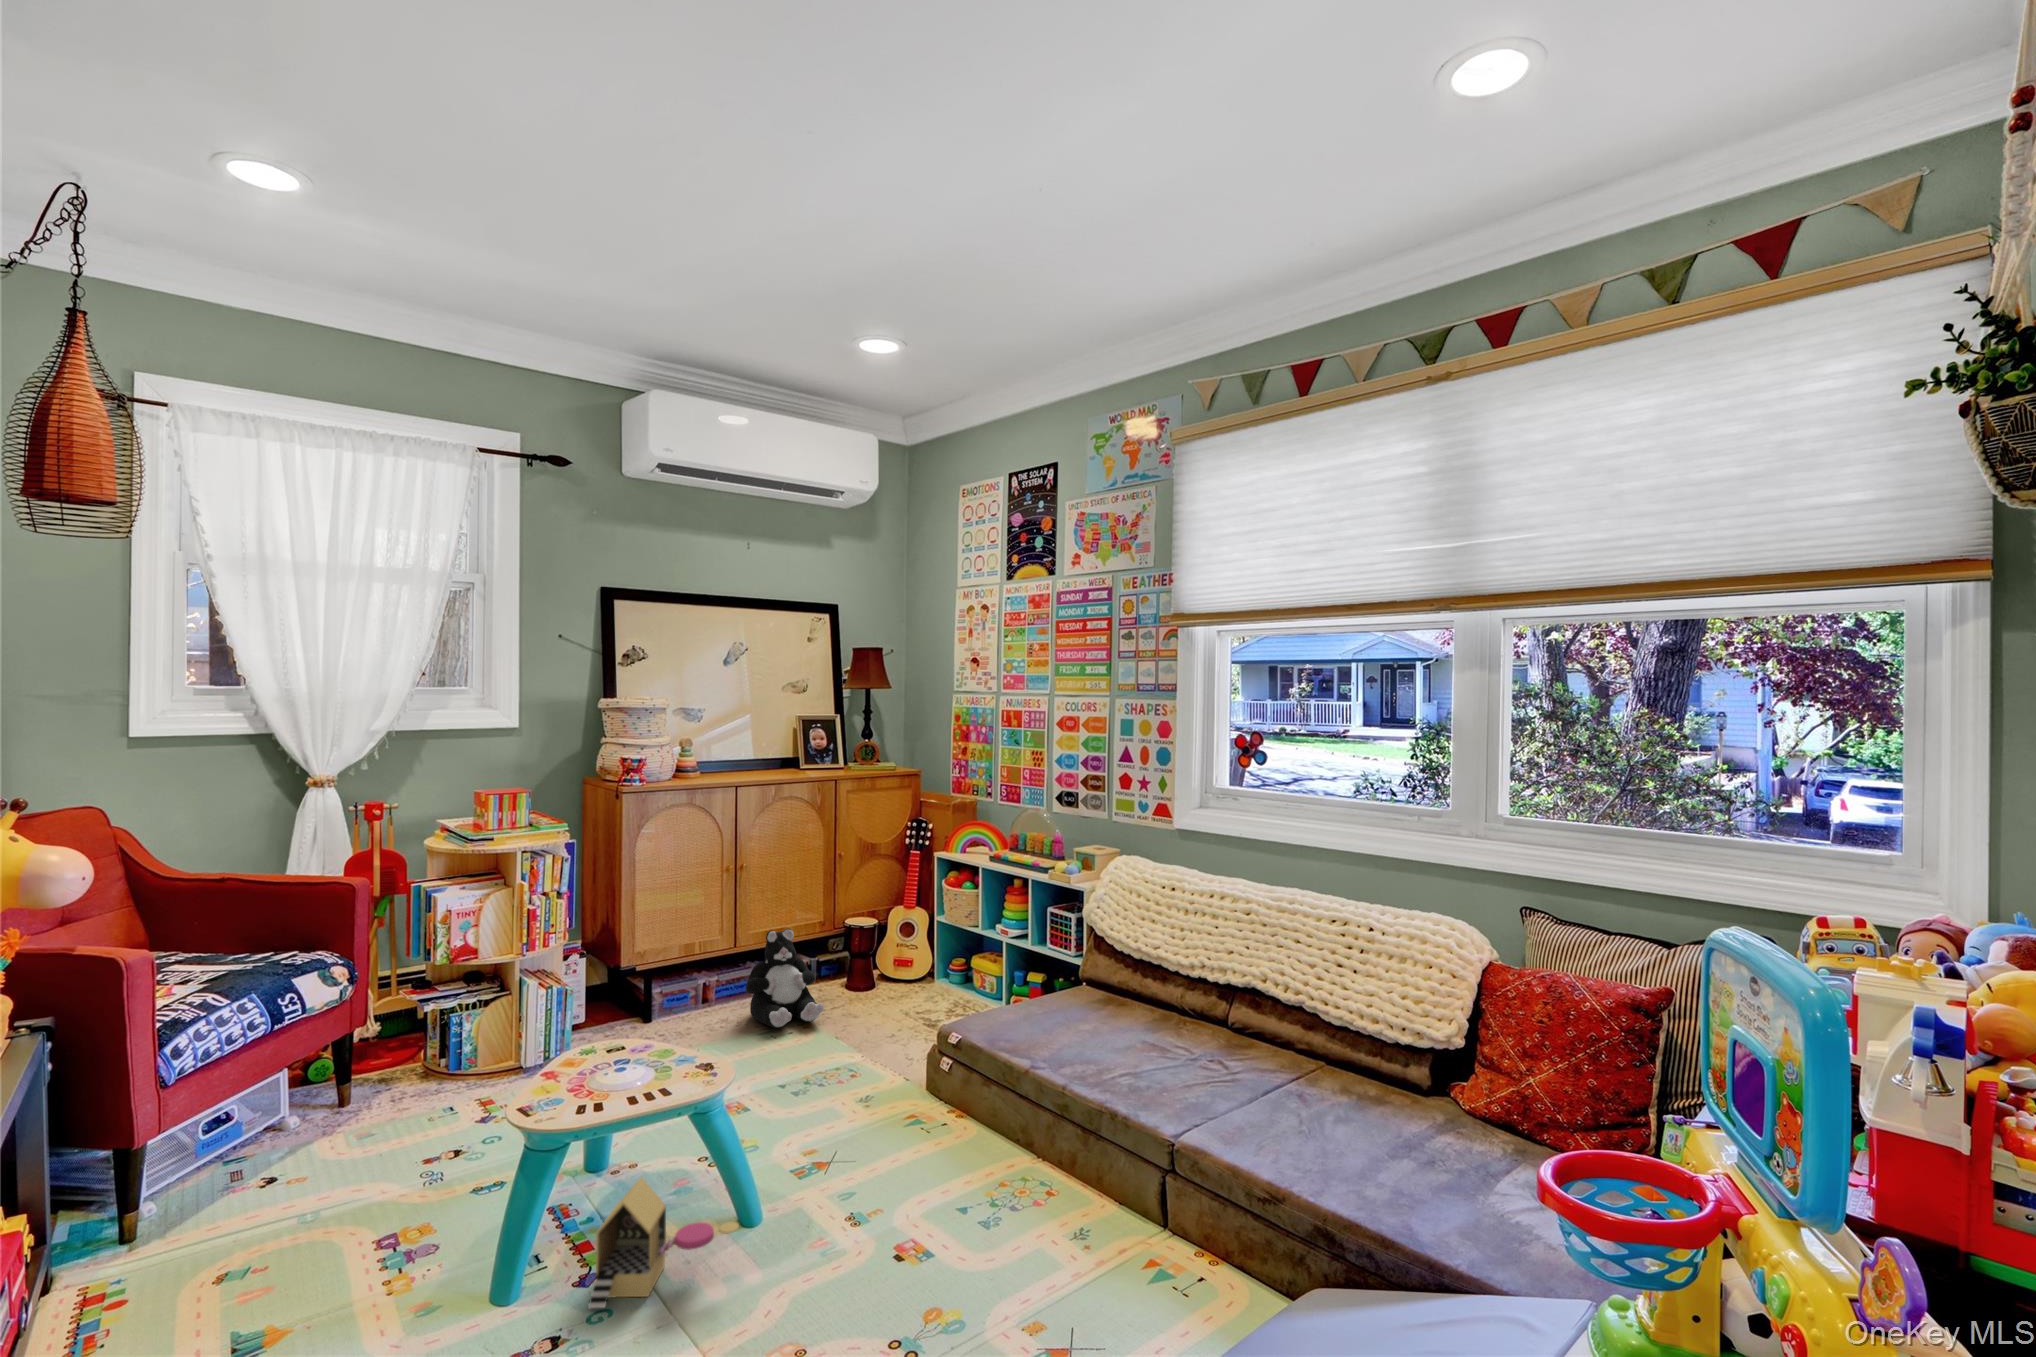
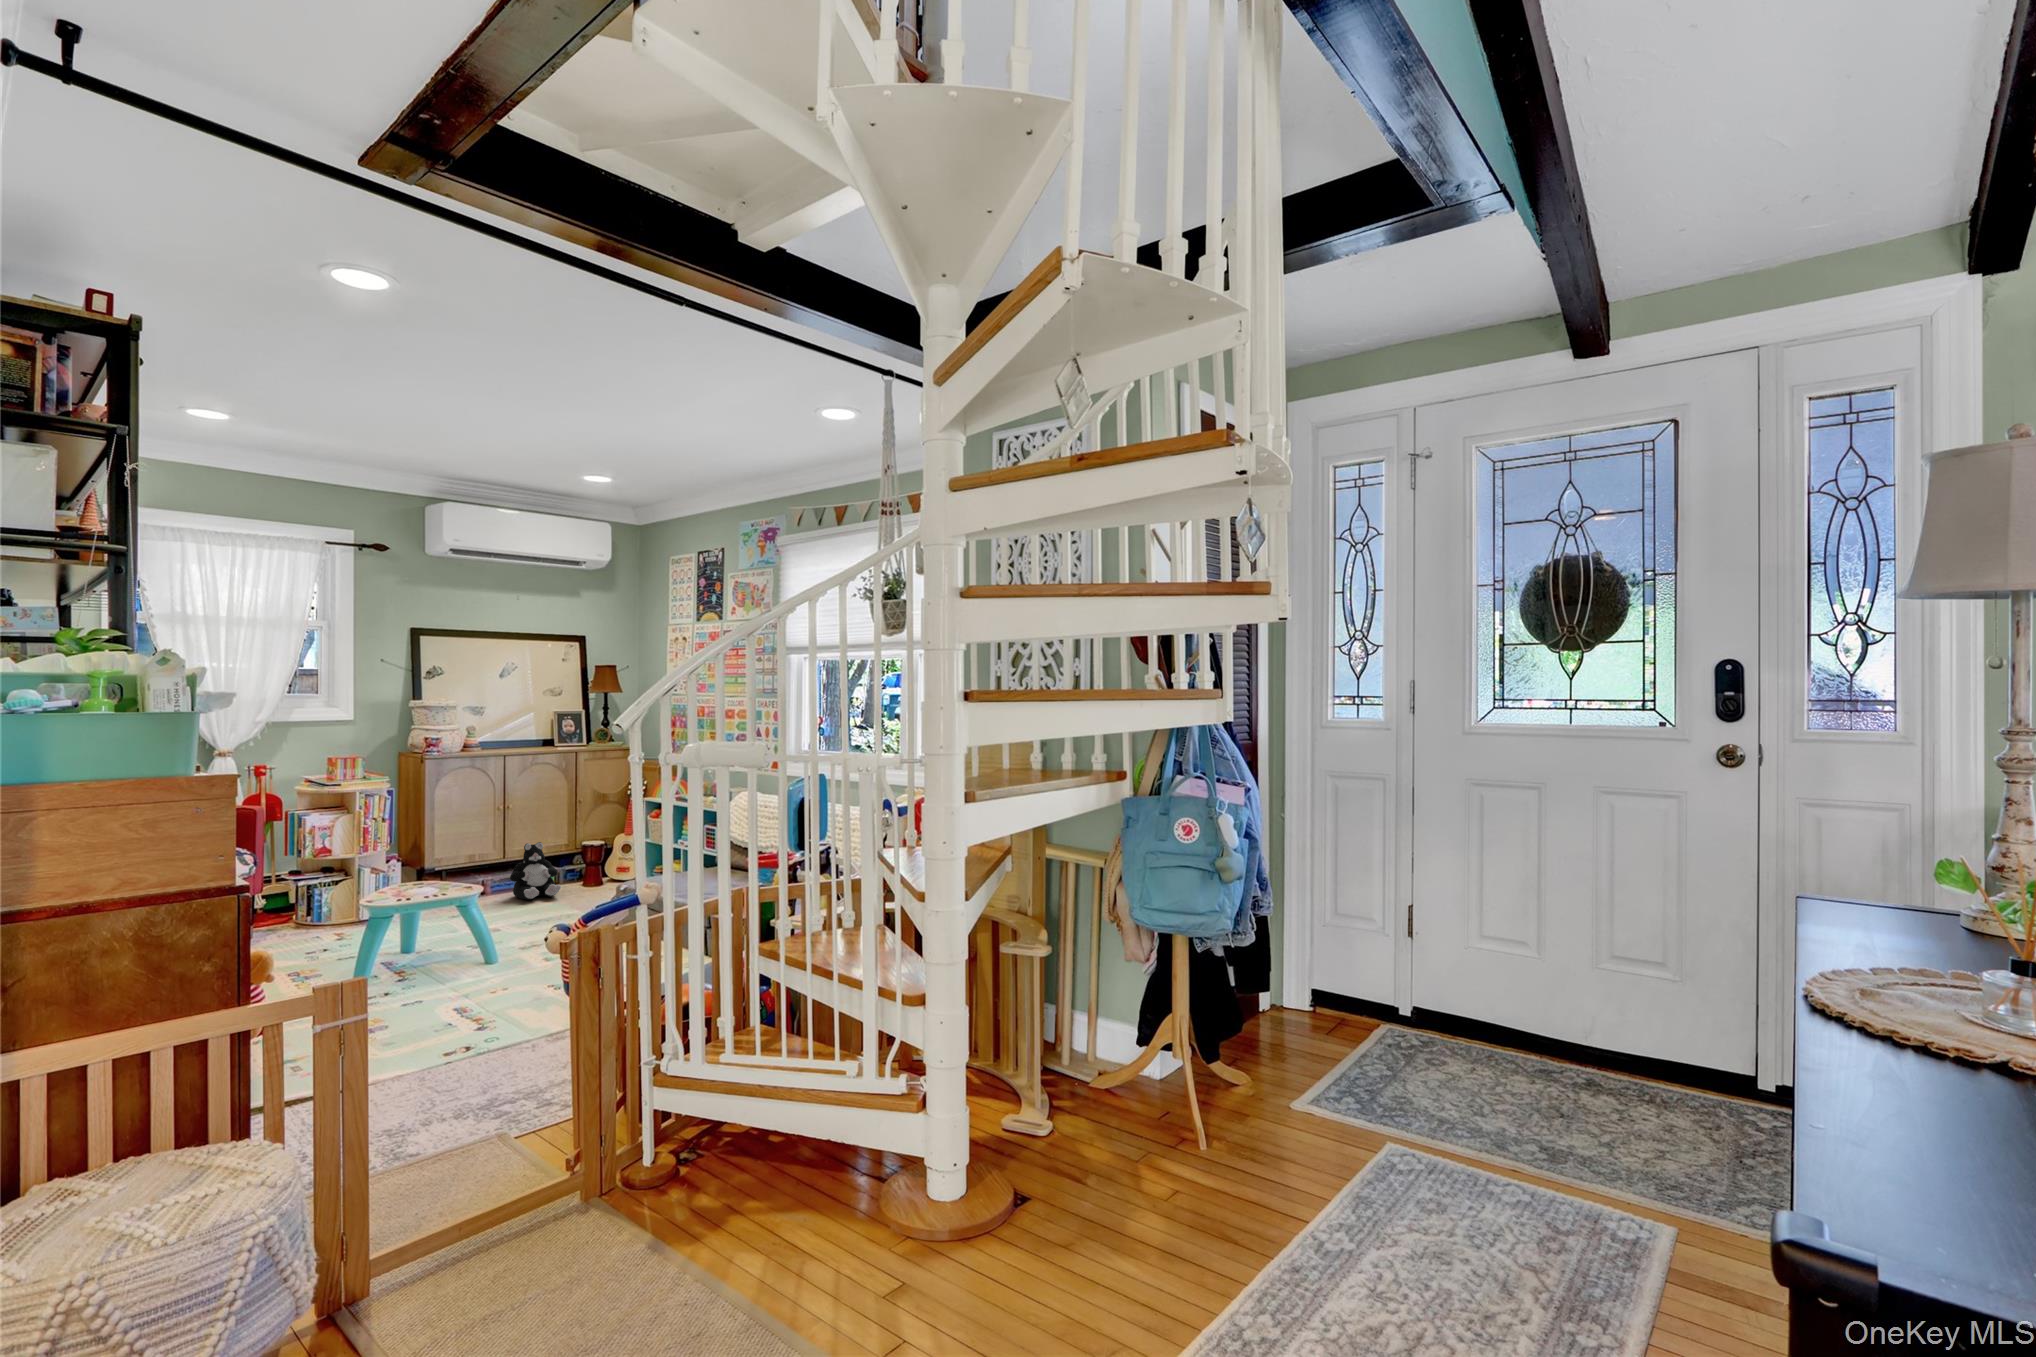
toy house: present [588,1178,739,1308] -> none [404,929,482,981]

